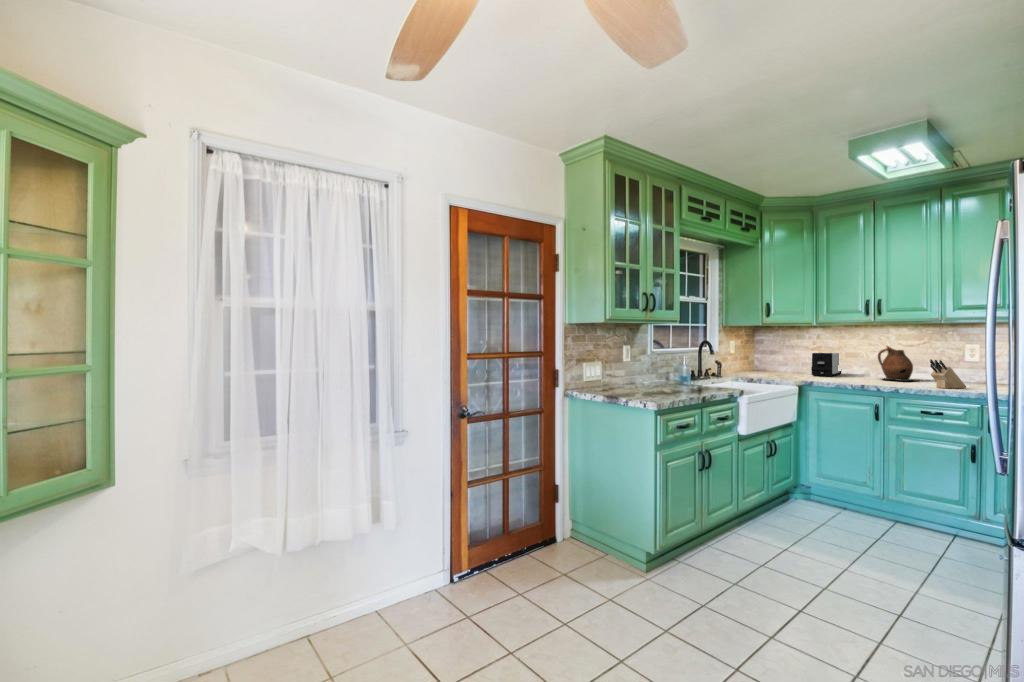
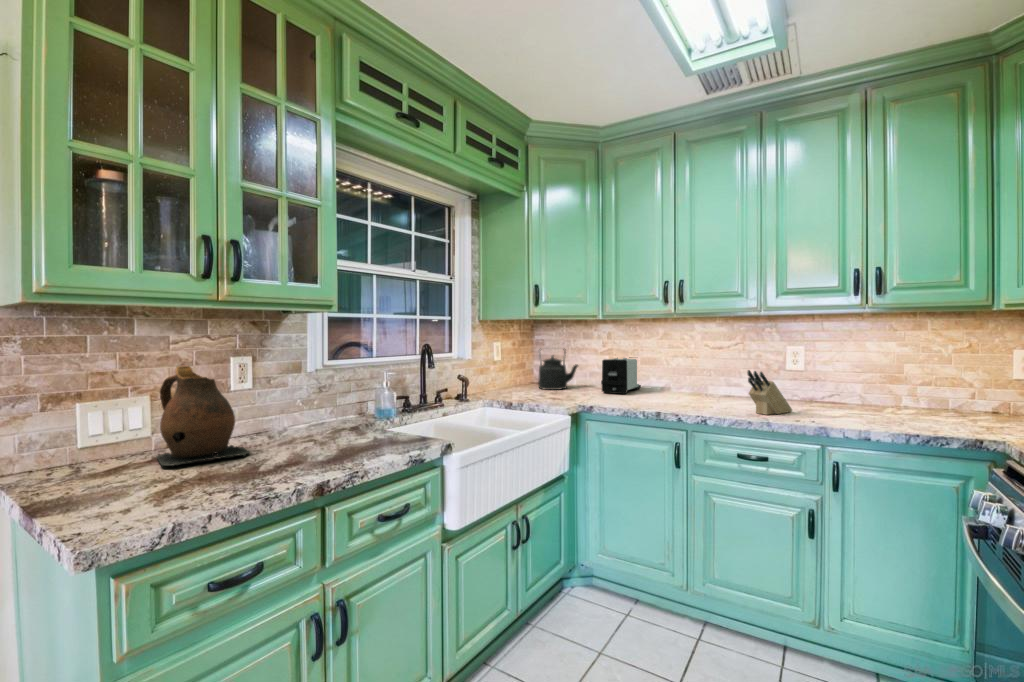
kettle: none [759,345,790,373] -> present [538,351,578,390]
ceramic pitcher: present [878,346,916,381] -> present [156,366,250,467]

